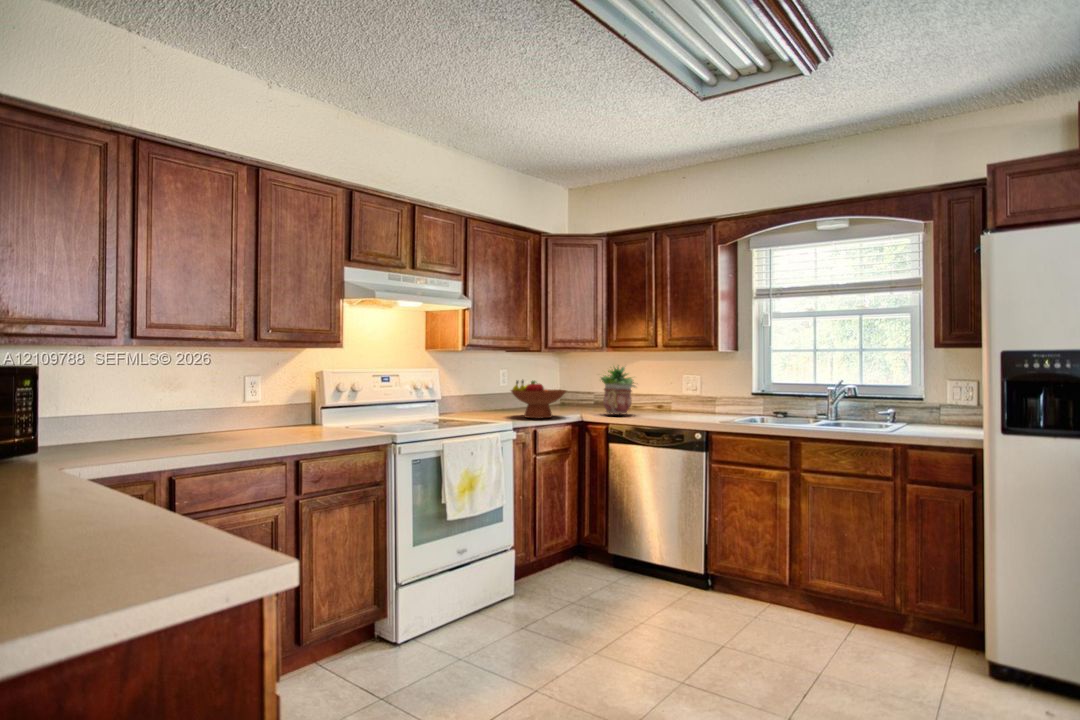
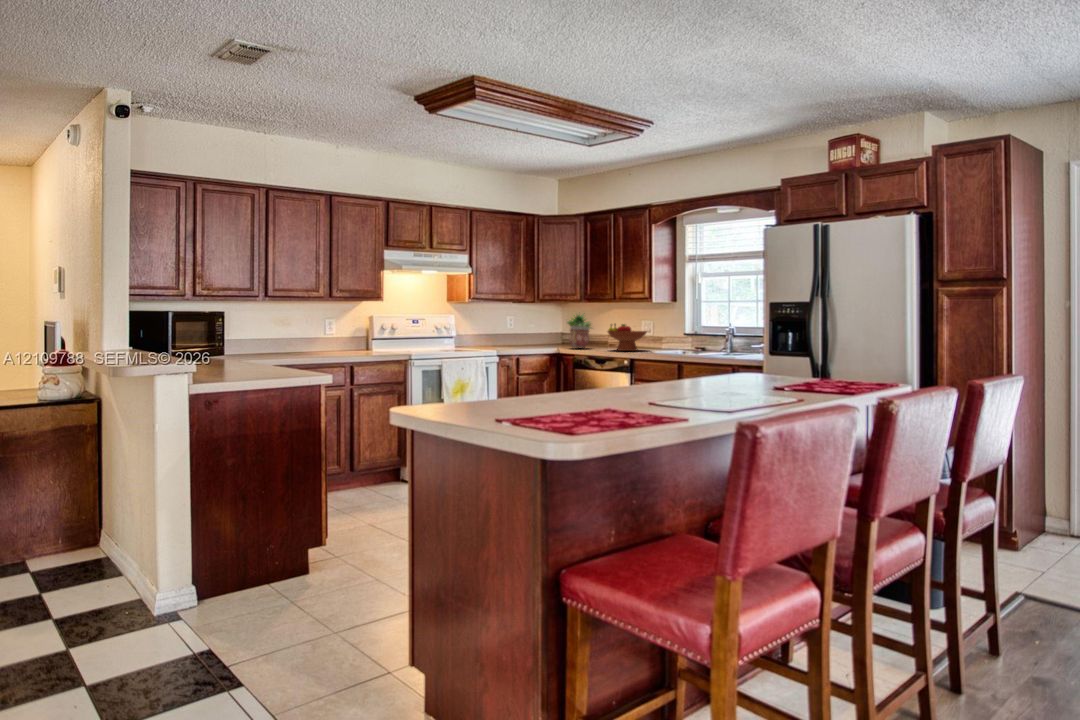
fruit bowl: present [511,380,566,419] -> present [608,324,647,351]

